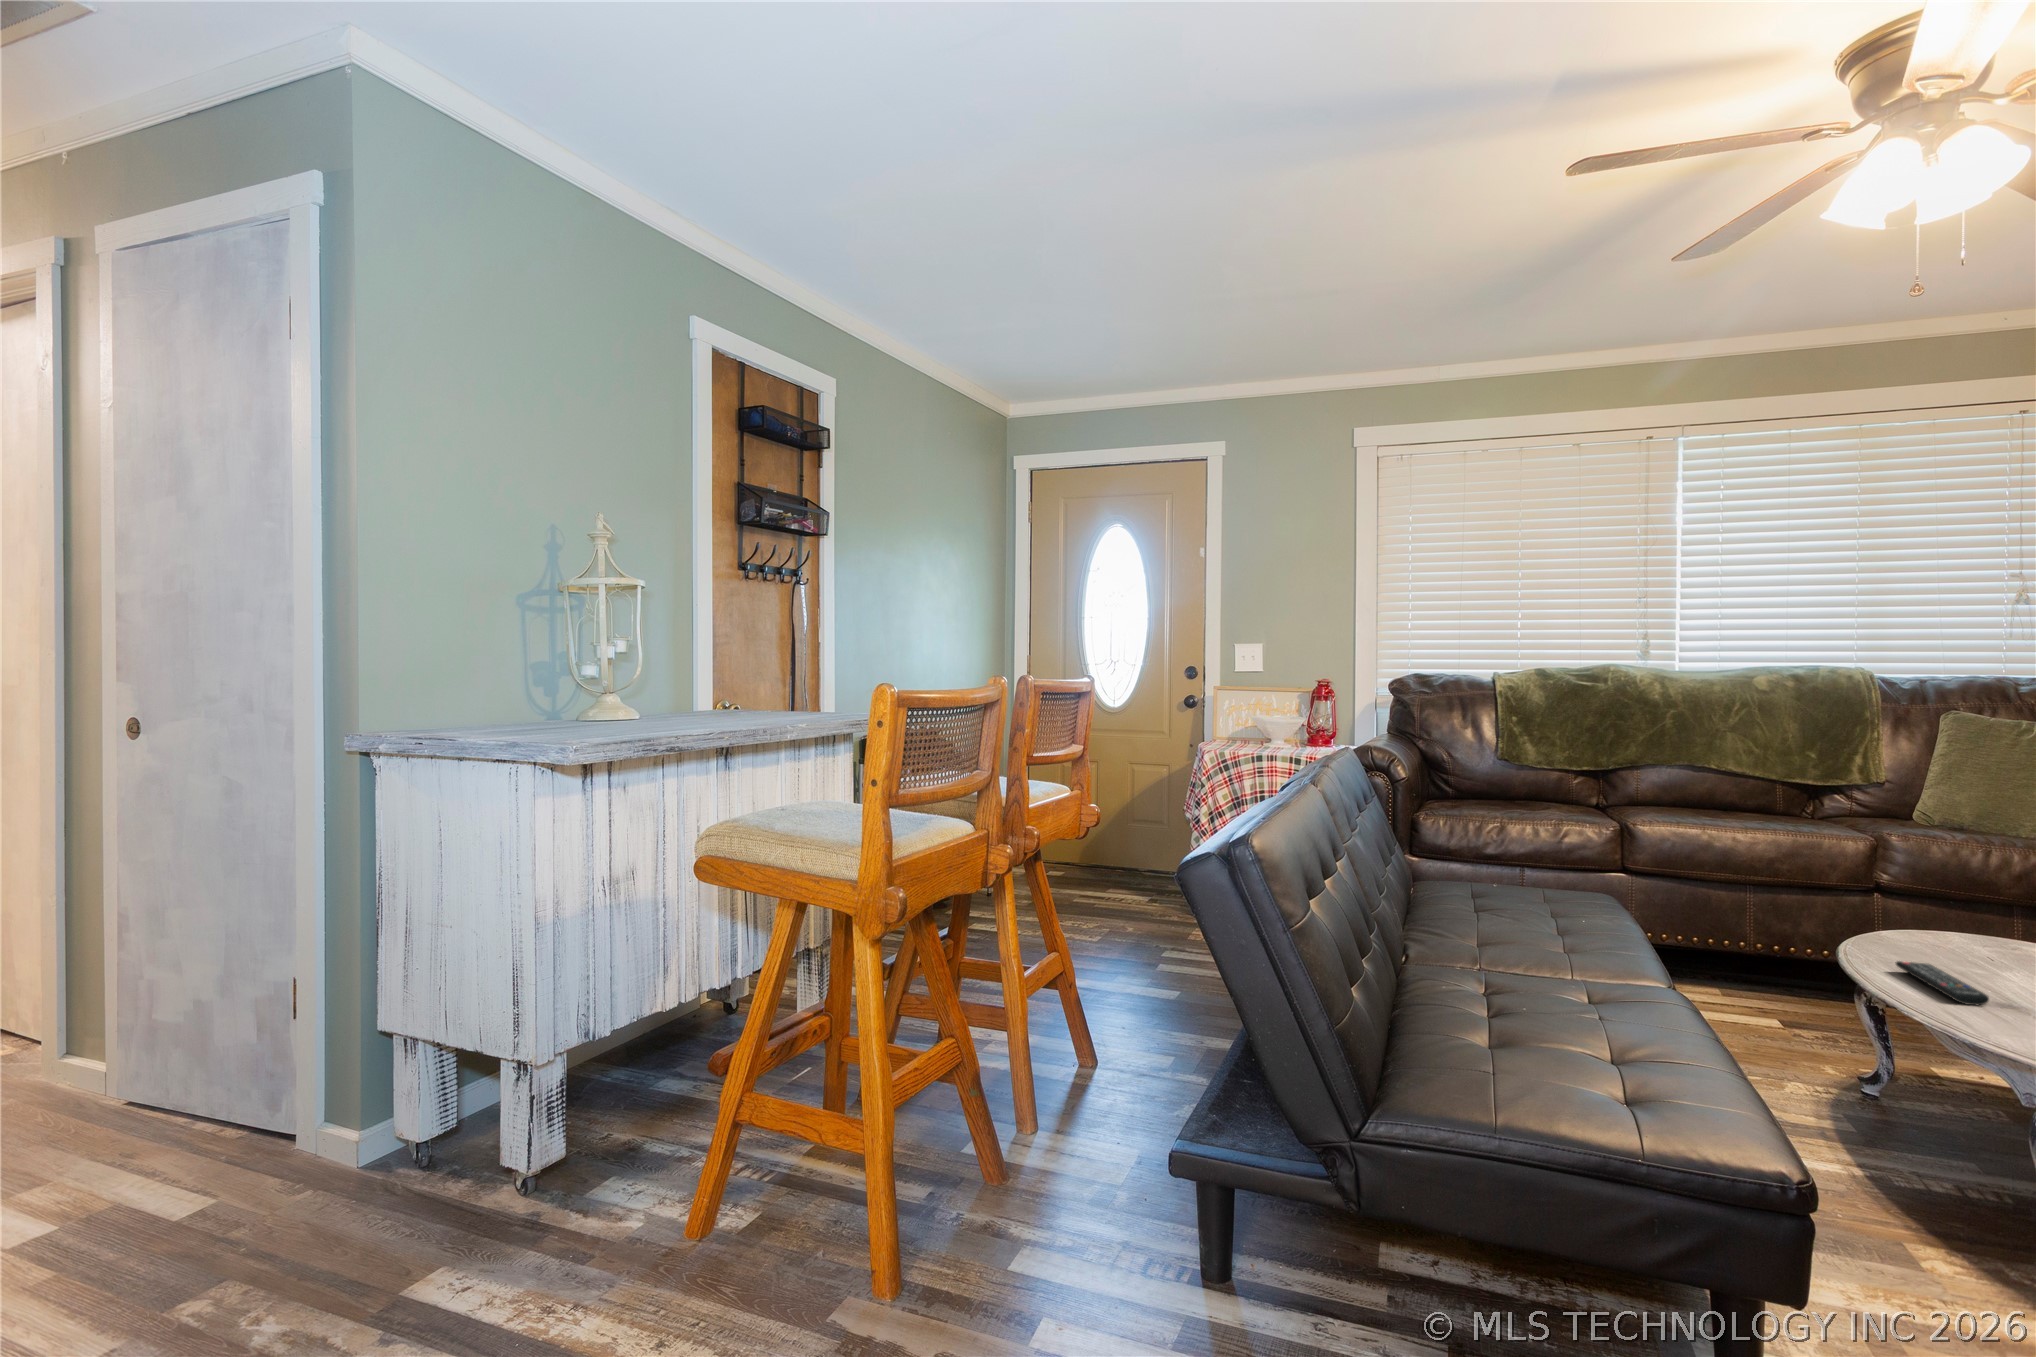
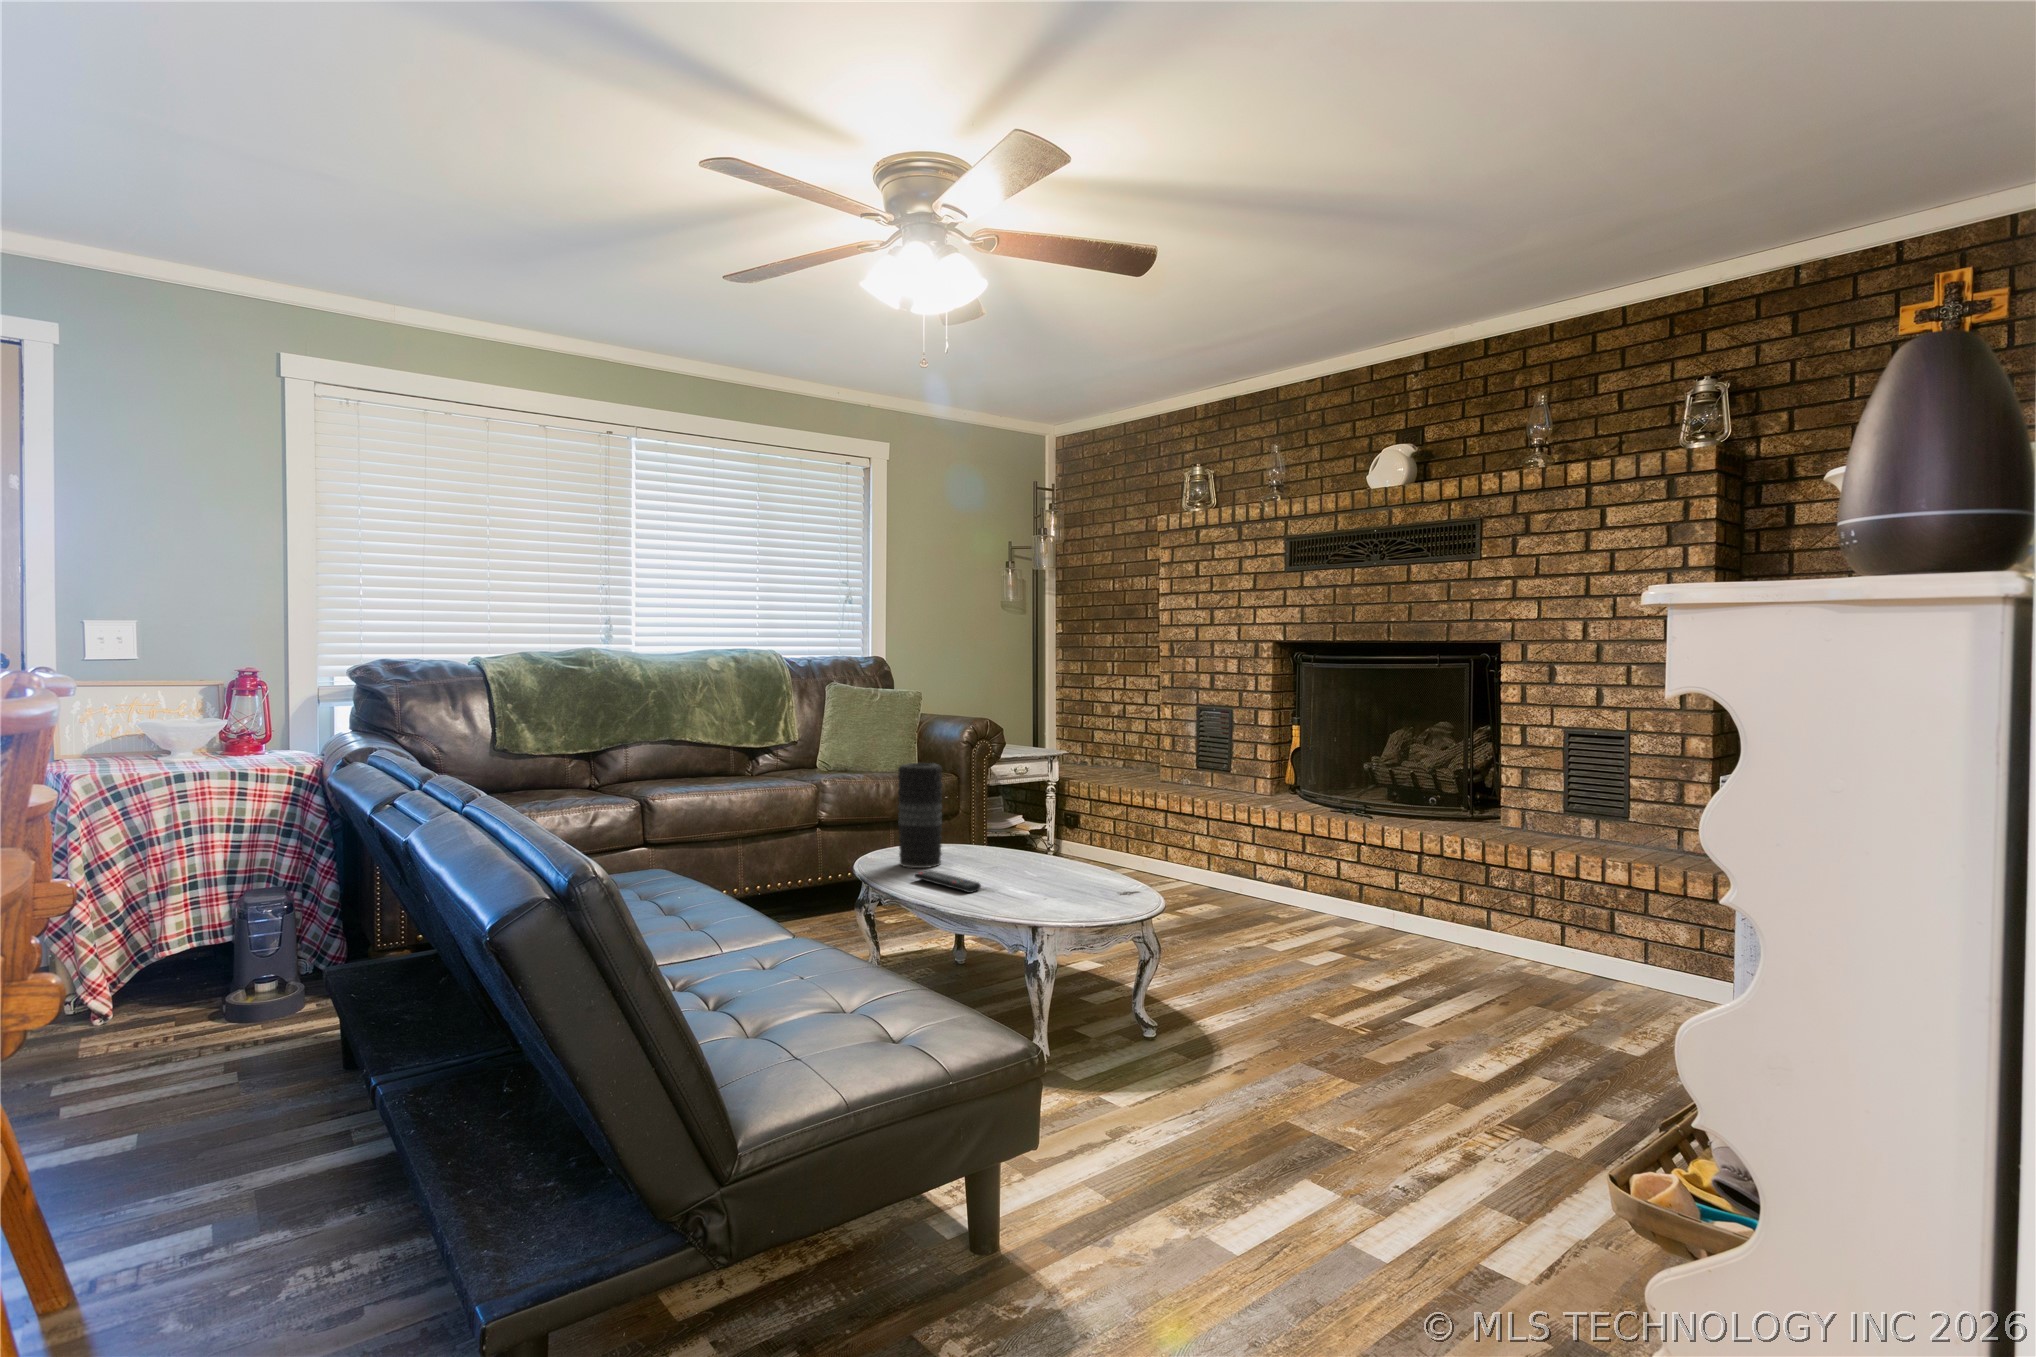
vase: none [1903,820,1985,964] -> present [898,763,942,868]

